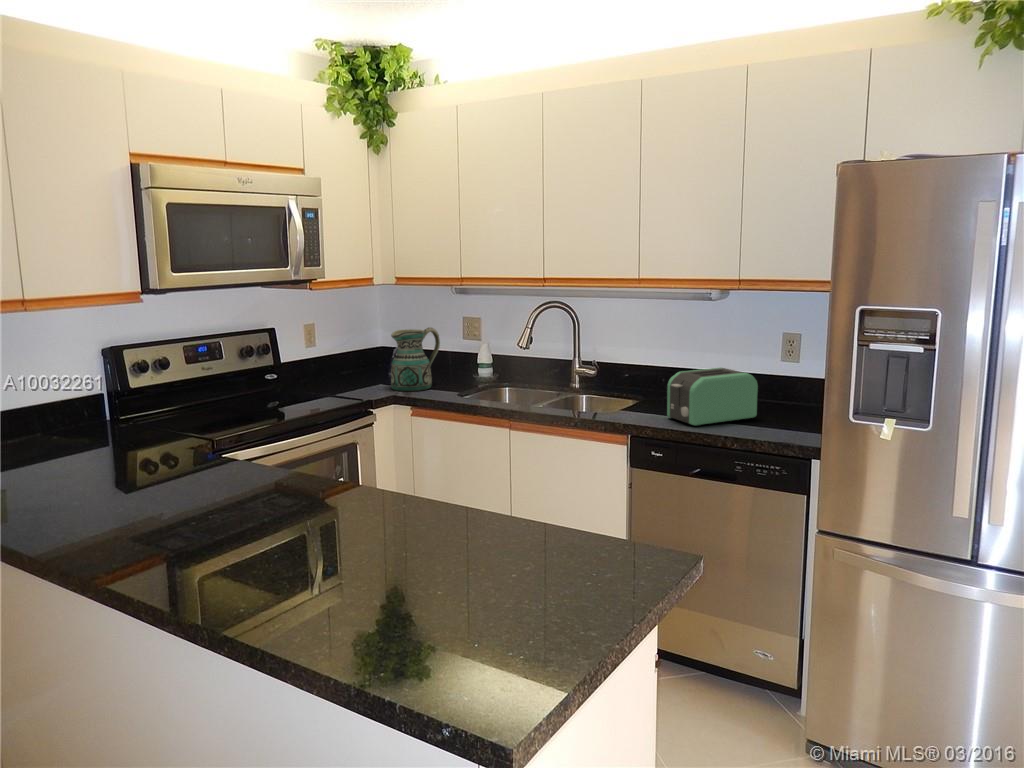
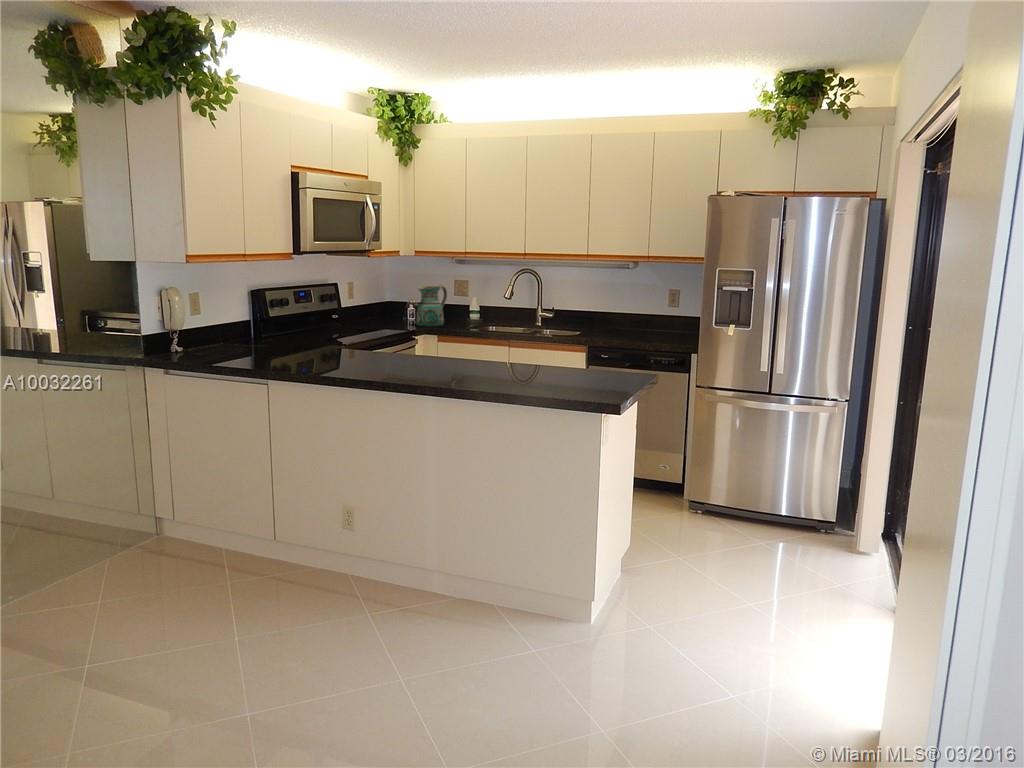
toaster: present [667,368,758,426] -> none [607,307,658,339]

